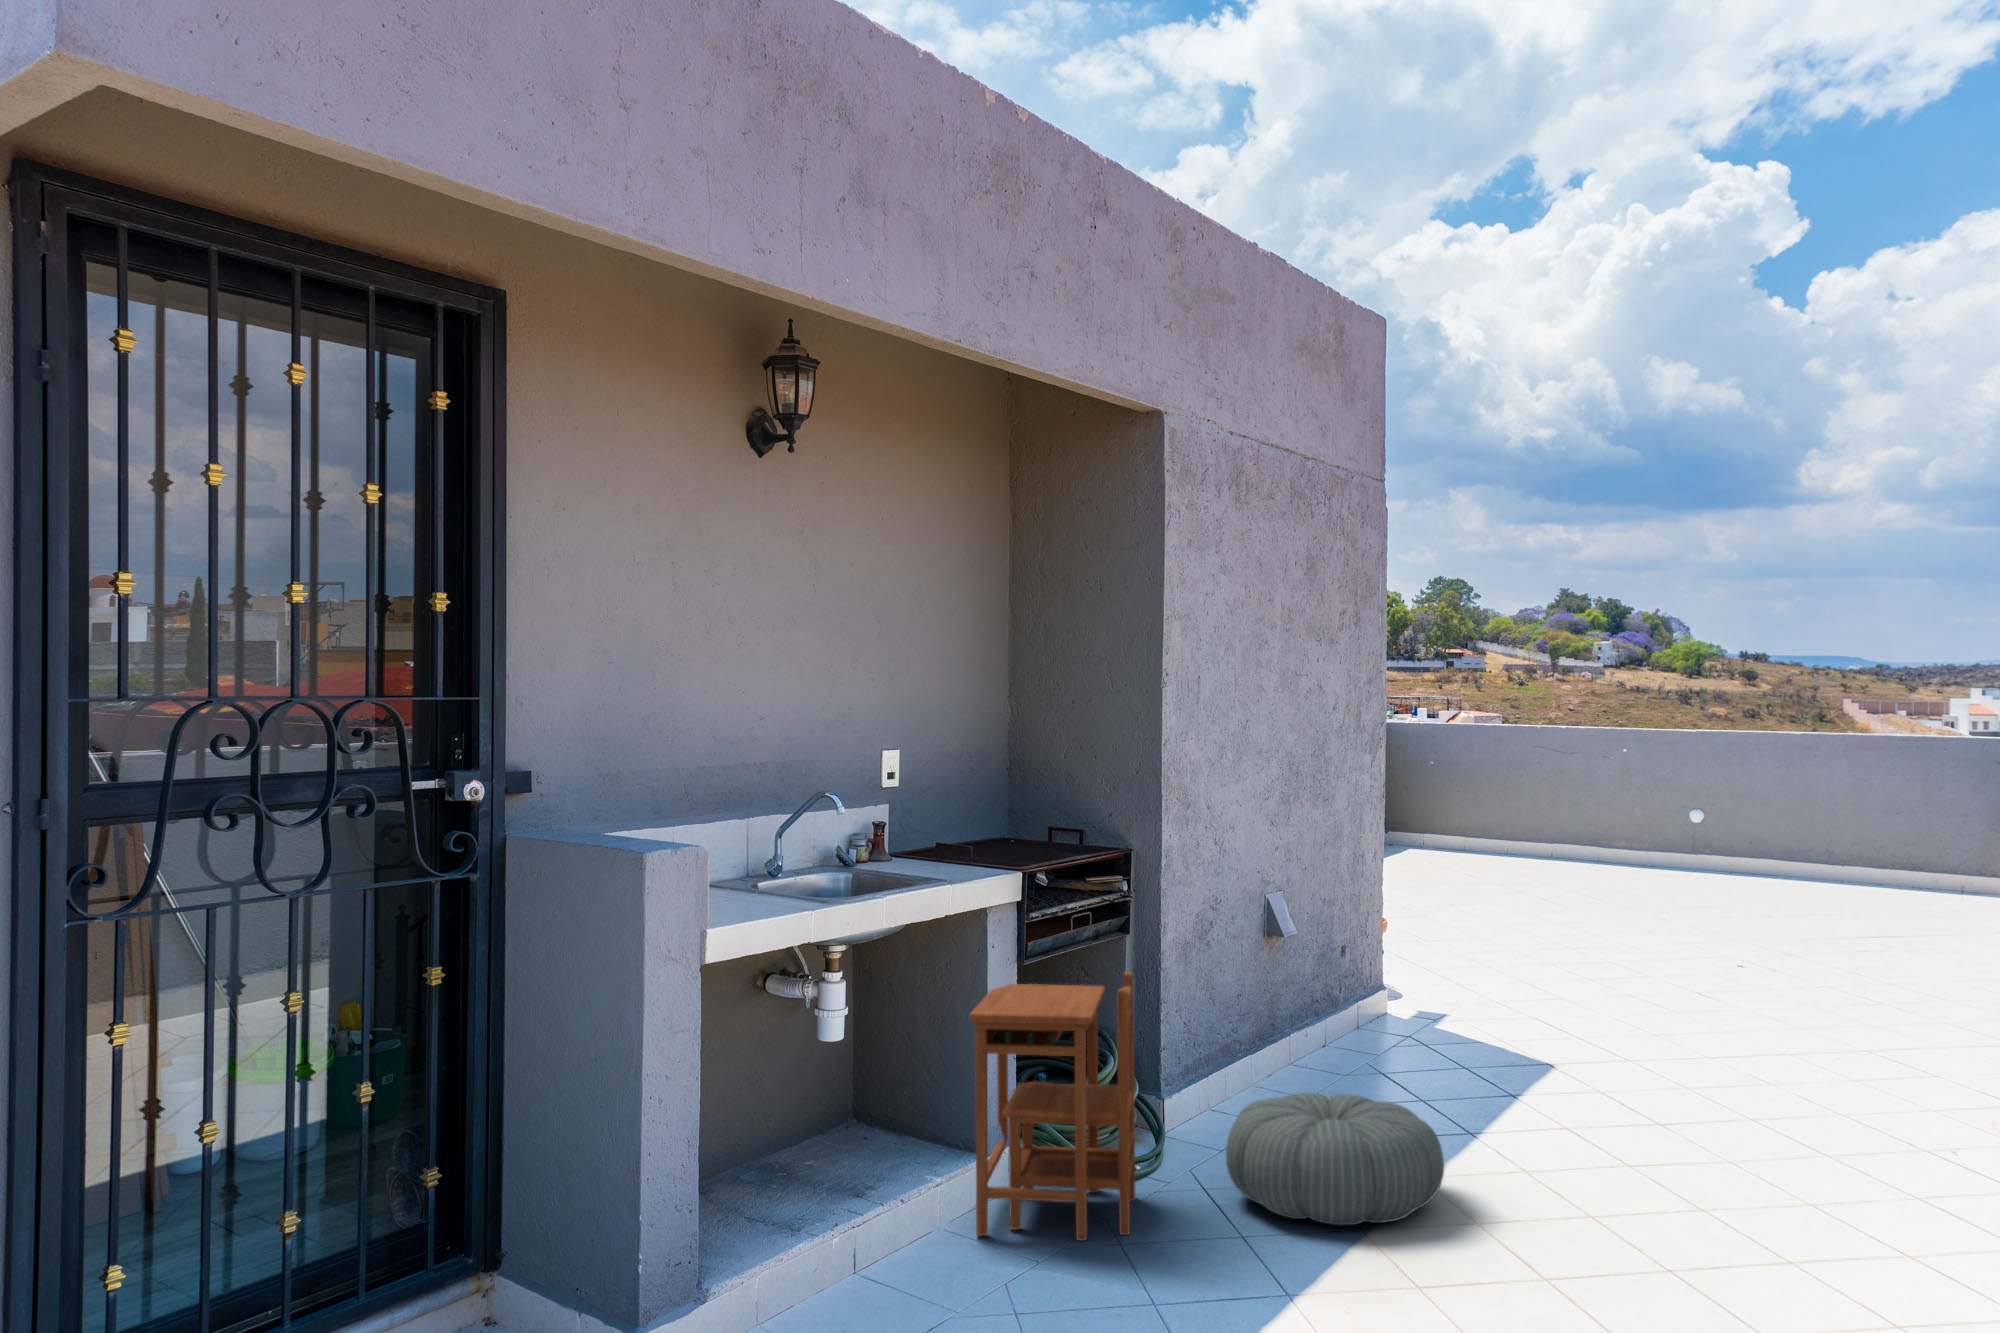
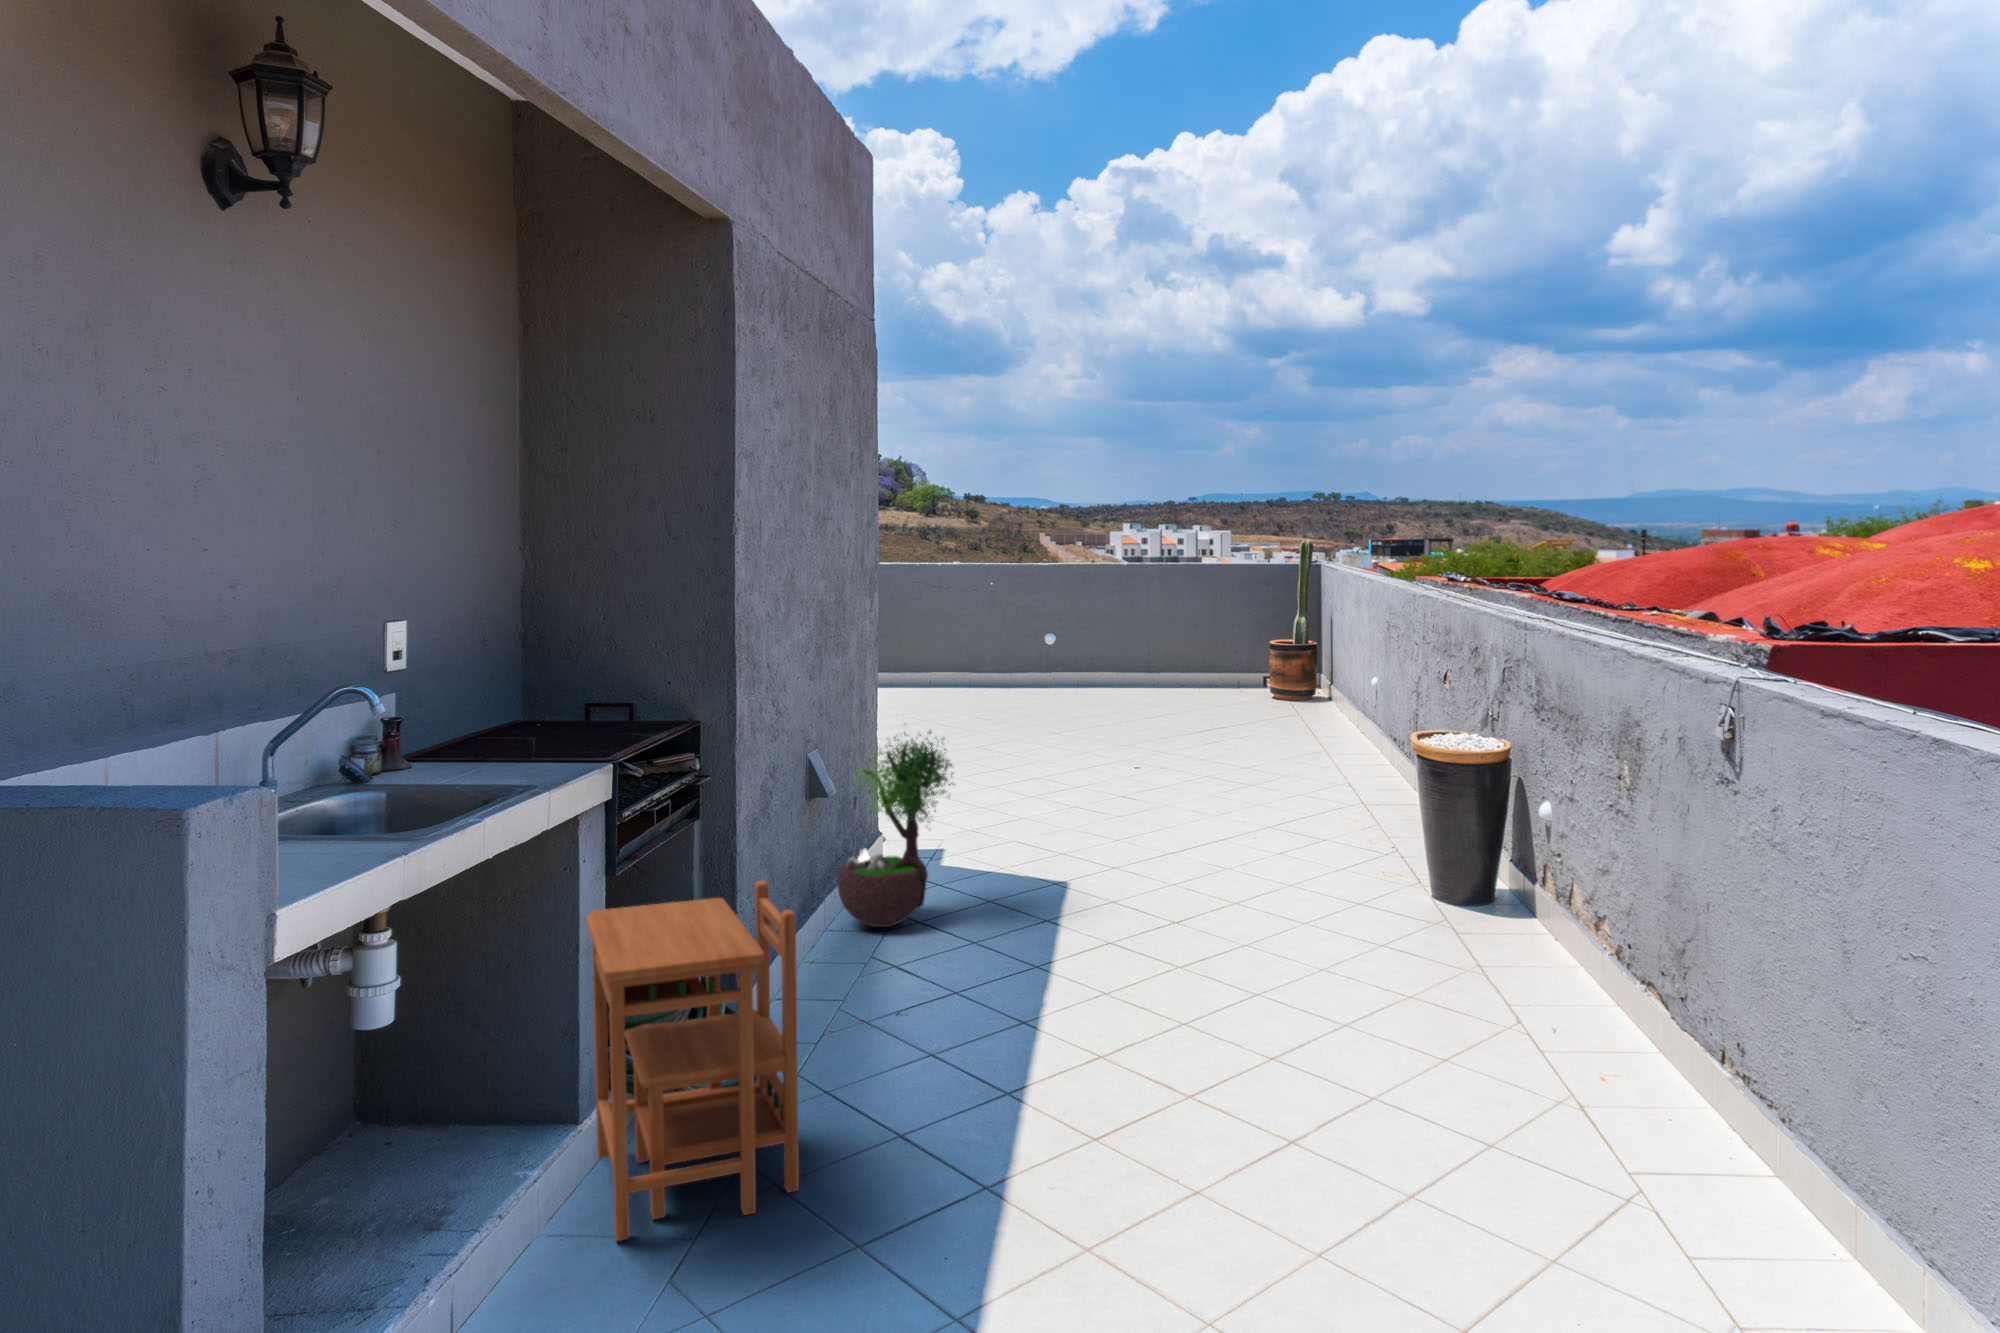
potted tree: none [1310,869,1428,1075] -> present [837,730,954,927]
pouf: present [1226,1093,1444,1225] -> none [863,973,1086,1126]

